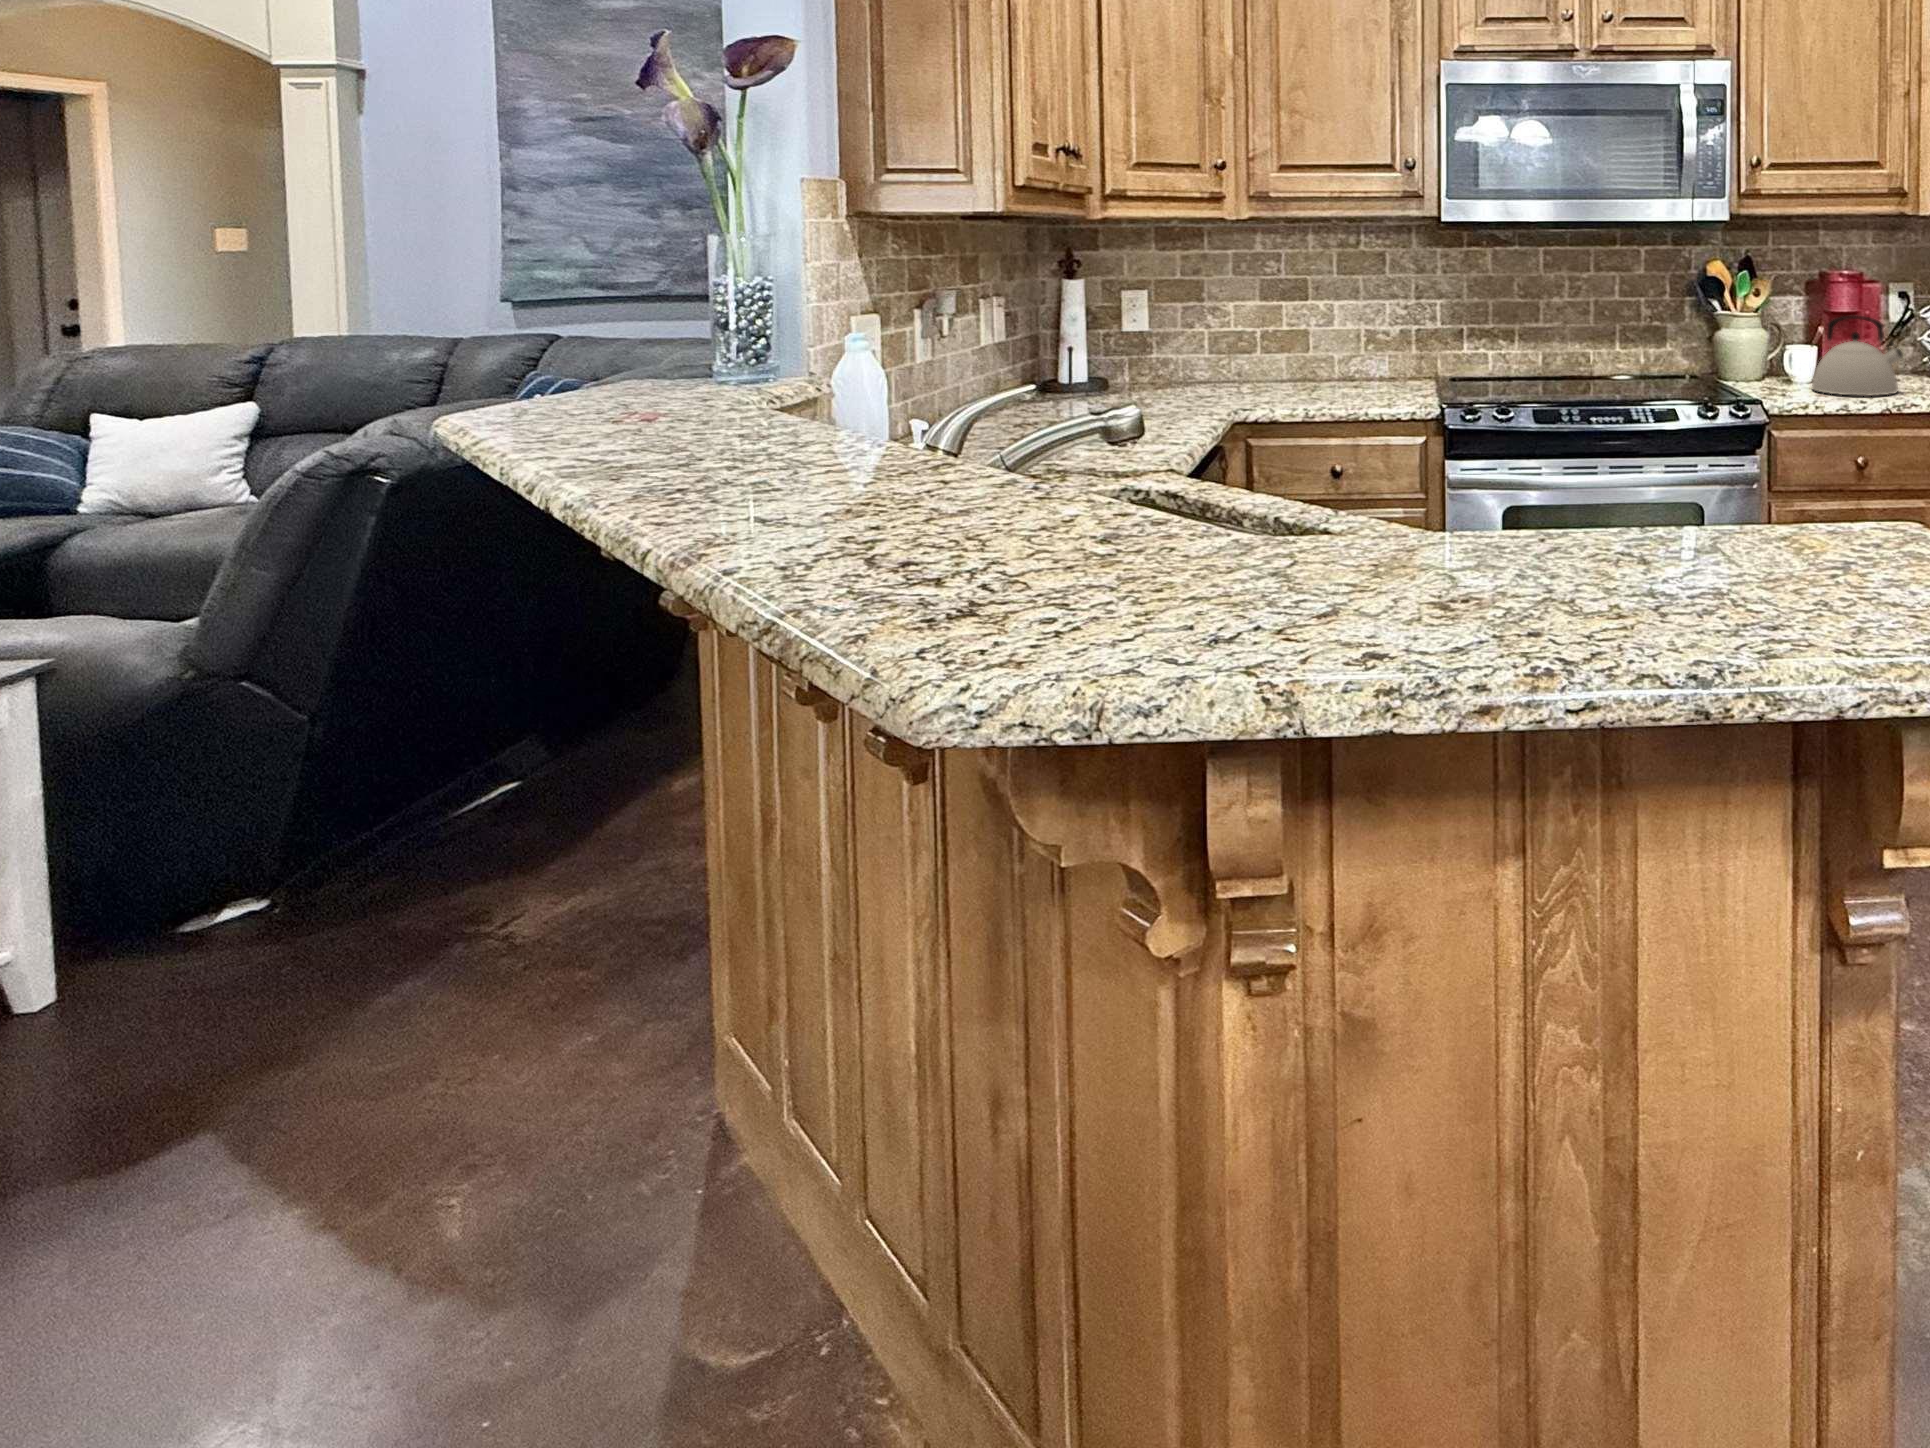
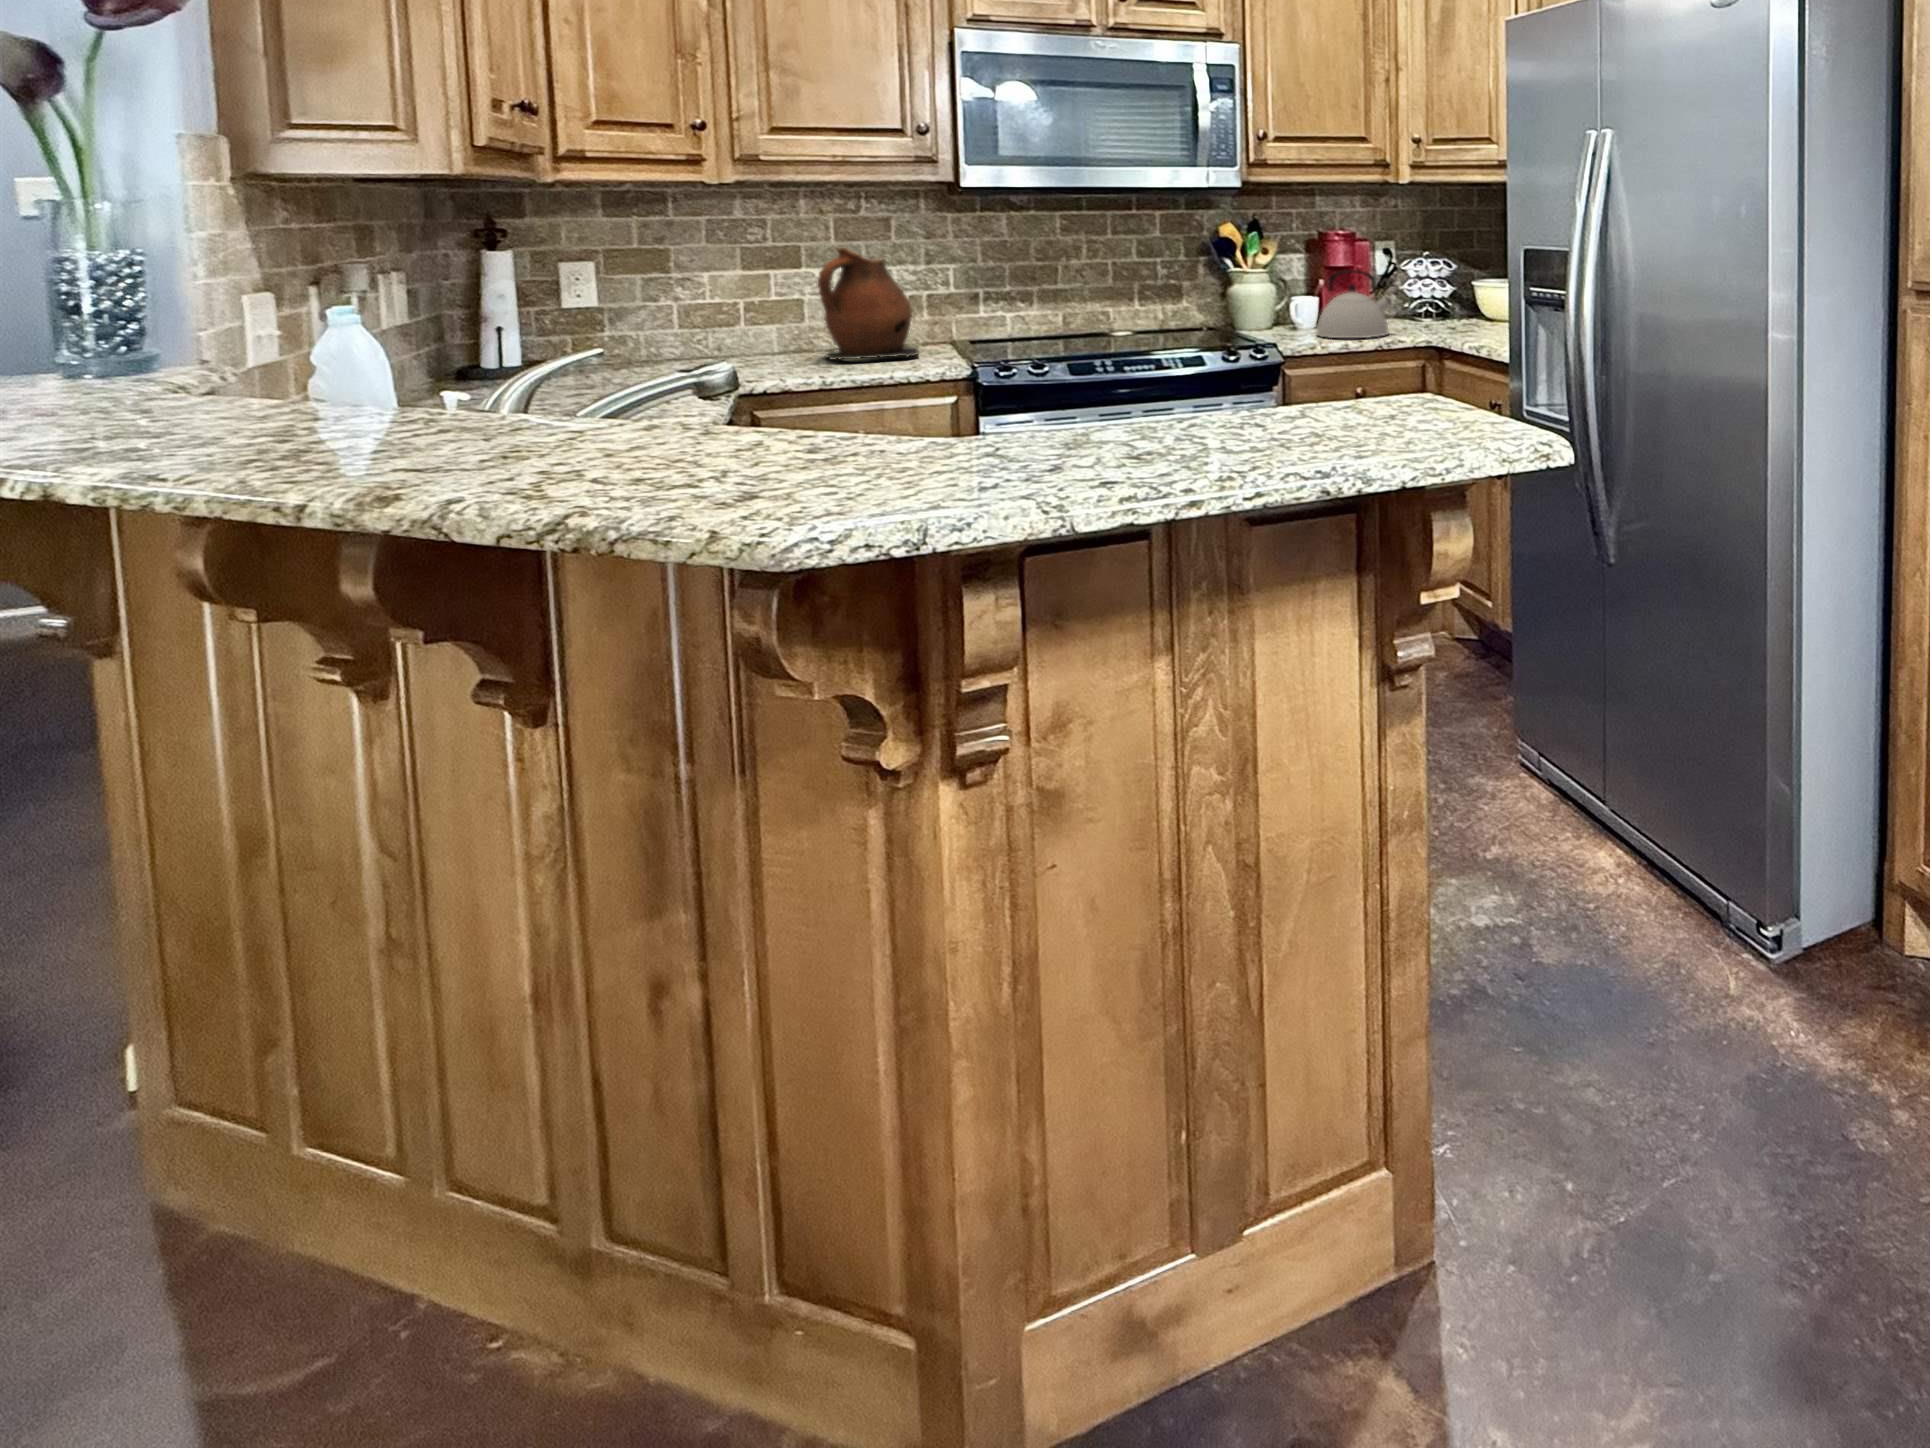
ceramic pitcher: none [1318,282,1406,393] -> present [818,248,918,359]

